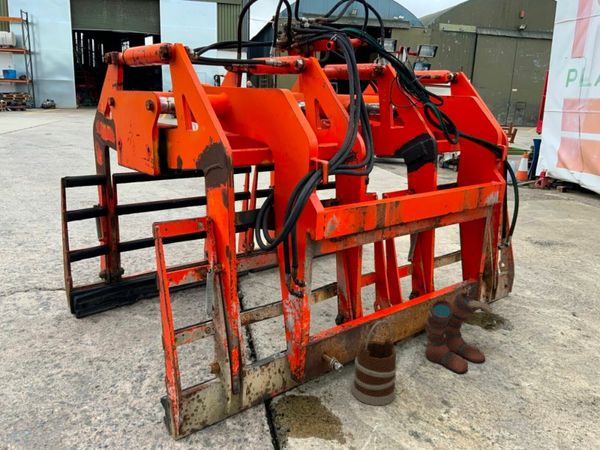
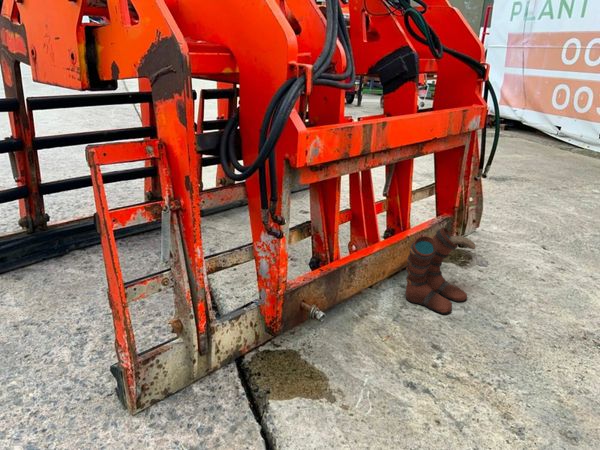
wooden bucket: present [352,321,397,405] -> none [333,261,384,355]

